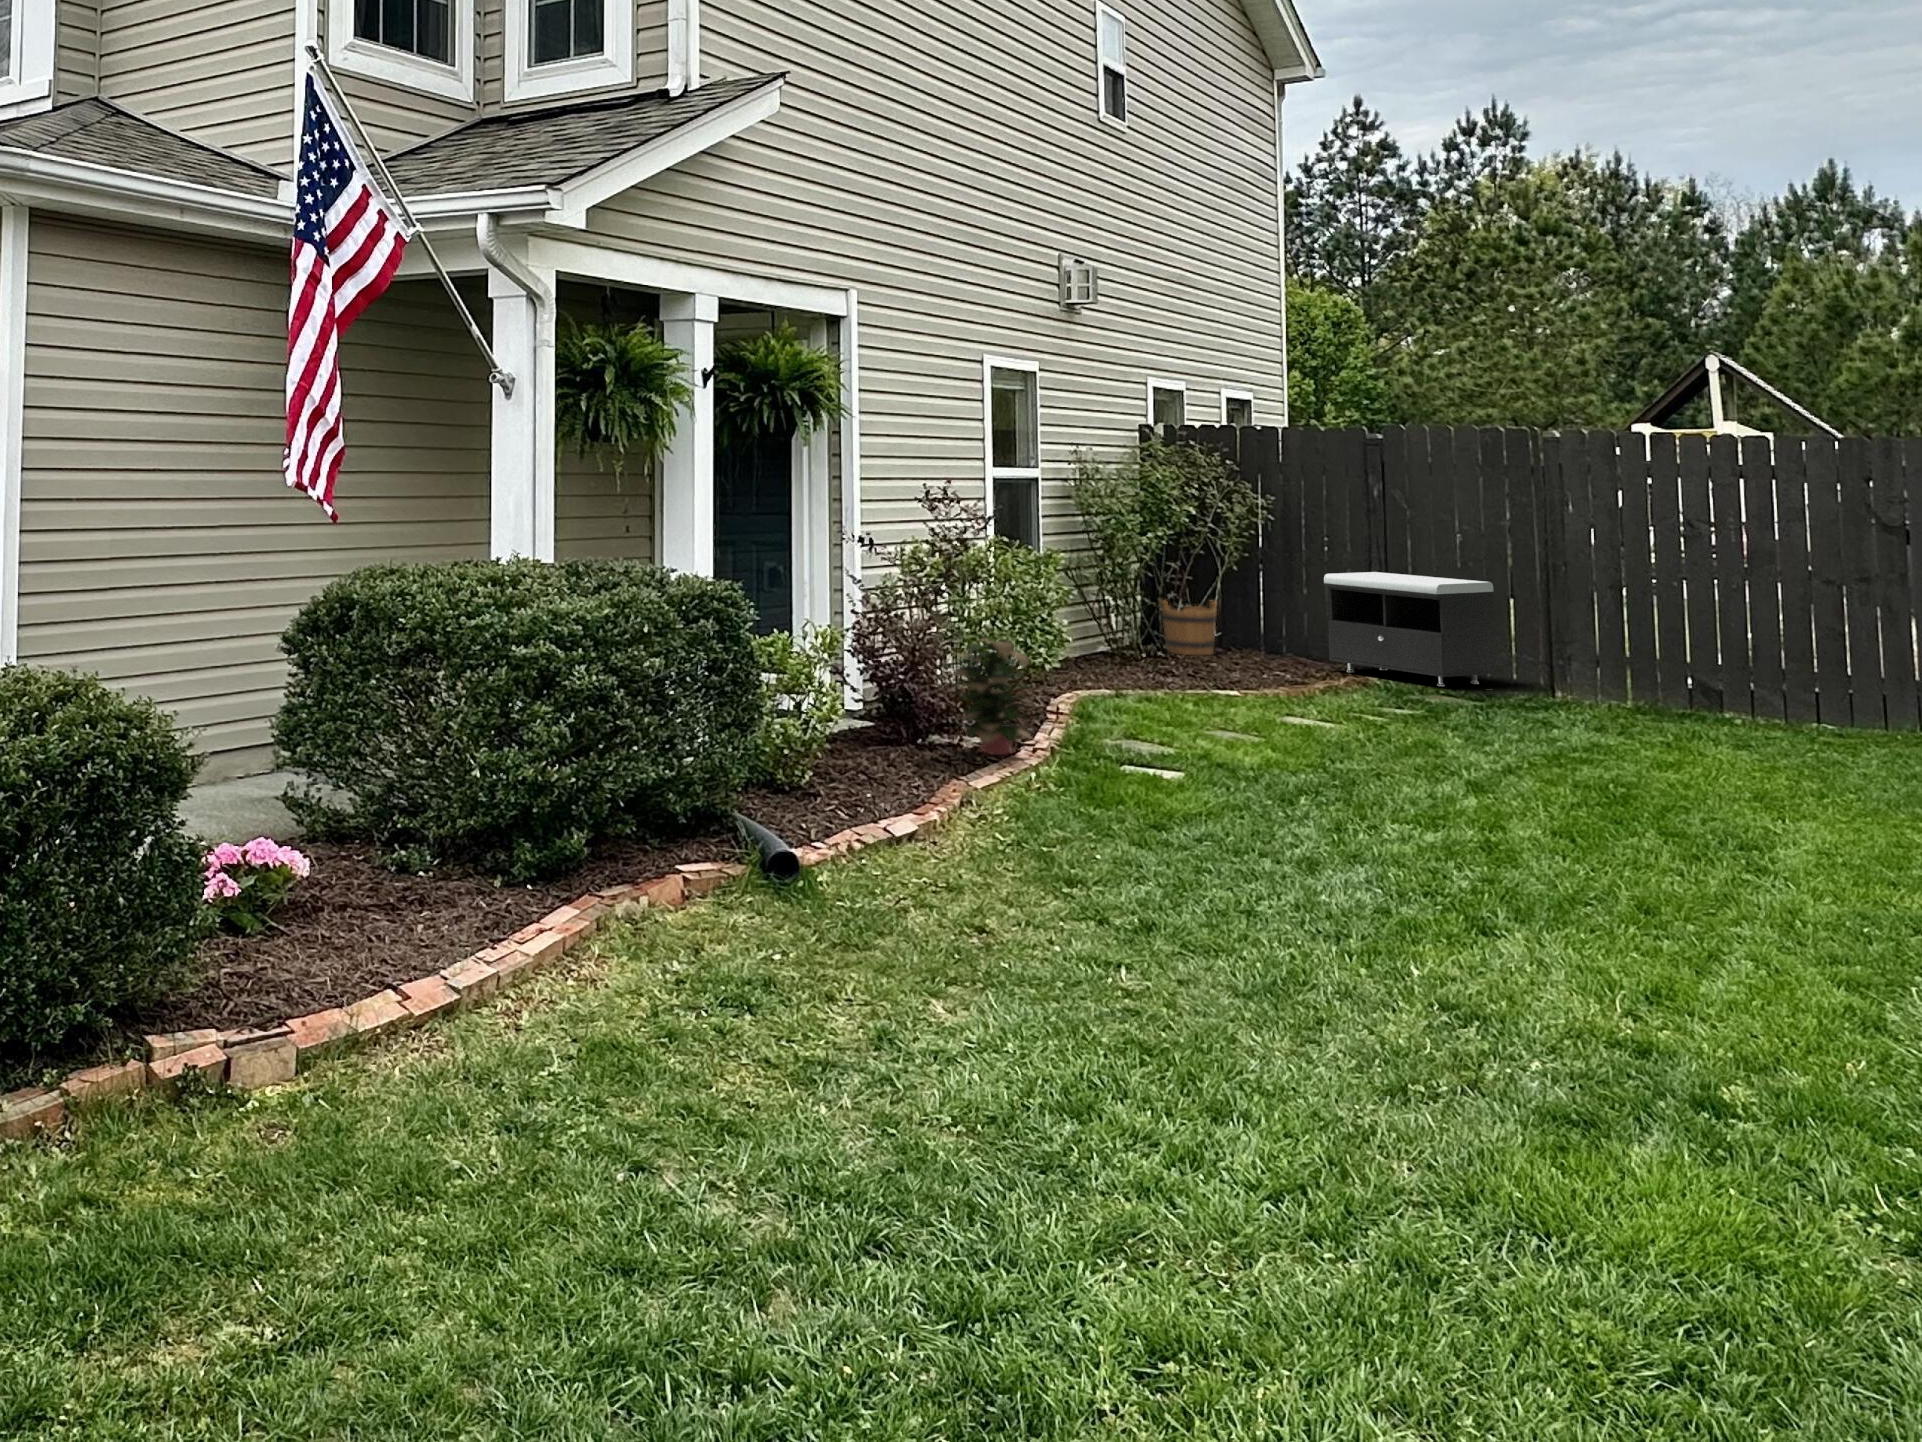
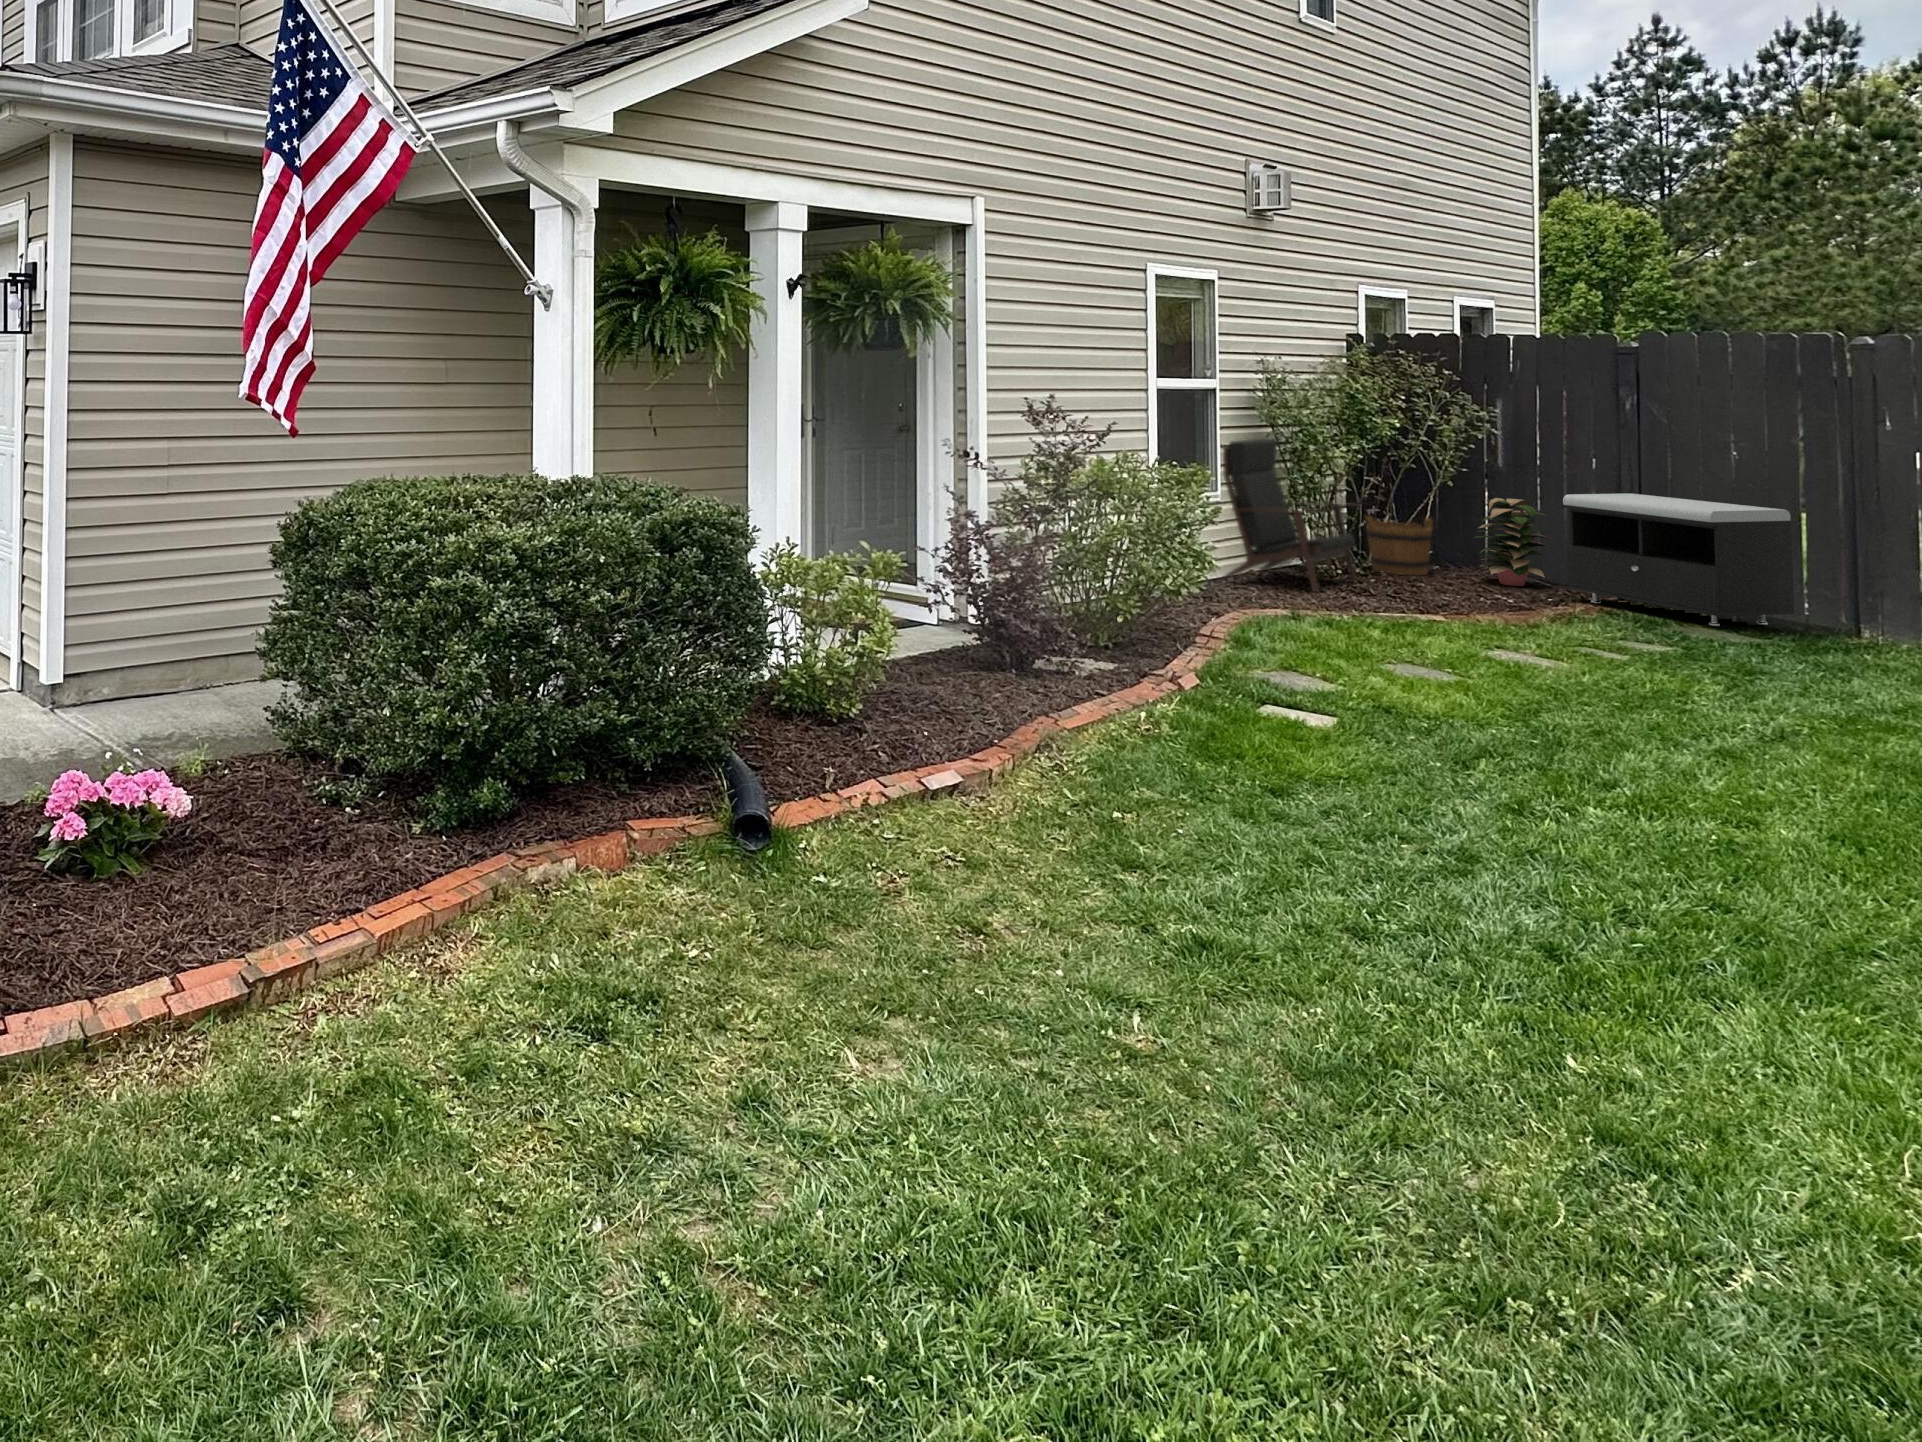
lounge chair: none [1043,526,1162,672] -> present [1223,438,1357,591]
decorative plant: present [954,639,1032,755] -> present [1475,498,1549,586]

